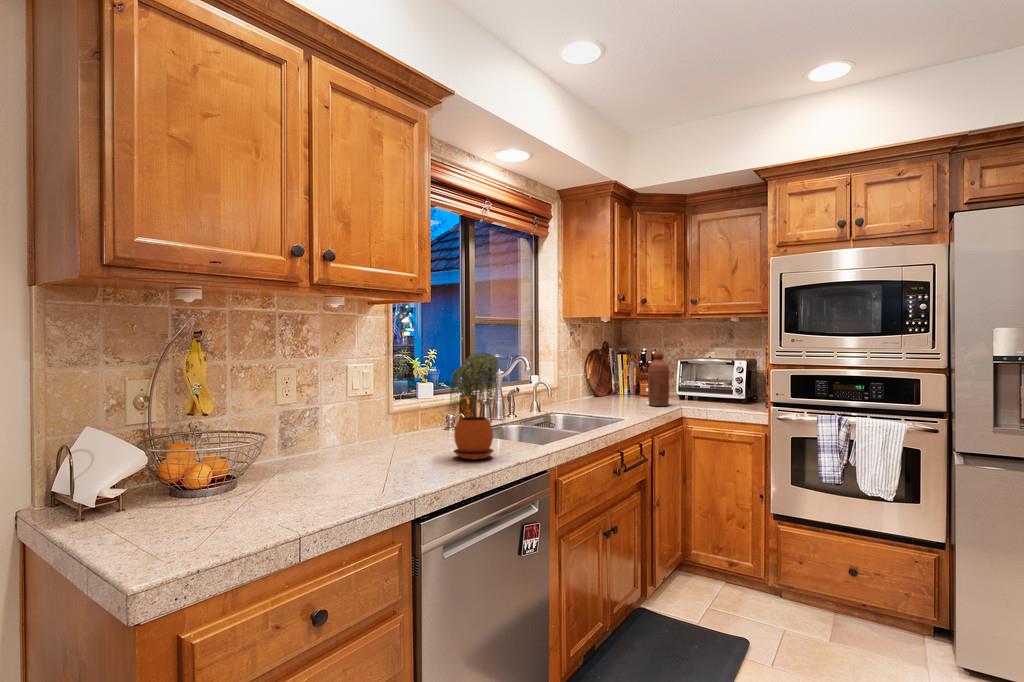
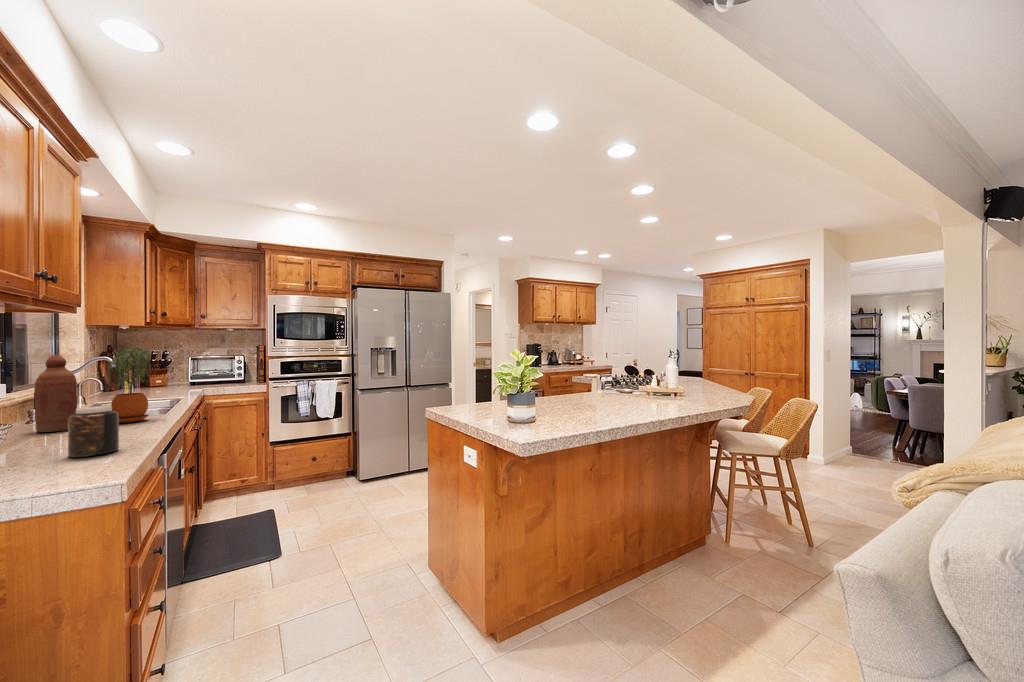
bottle: present [648,350,669,406] -> present [34,355,77,432]
jar: none [253,447,311,525] -> present [68,406,119,457]

